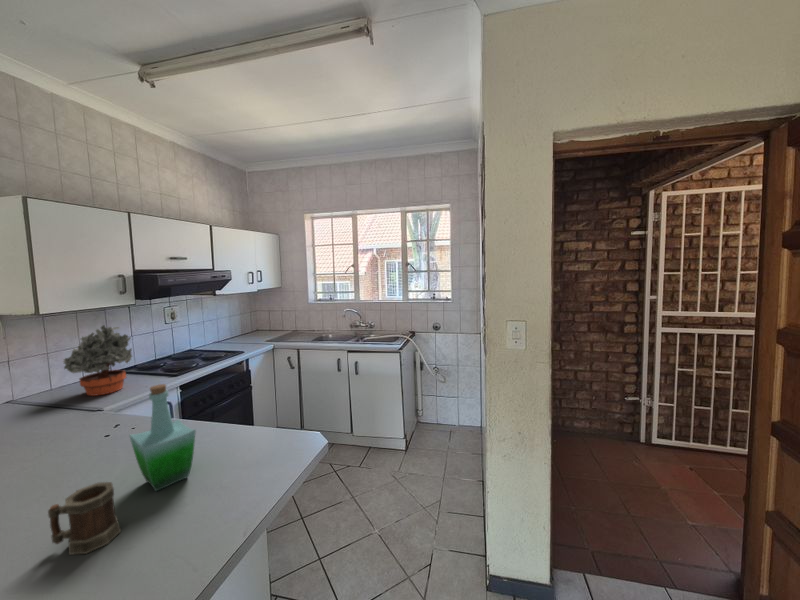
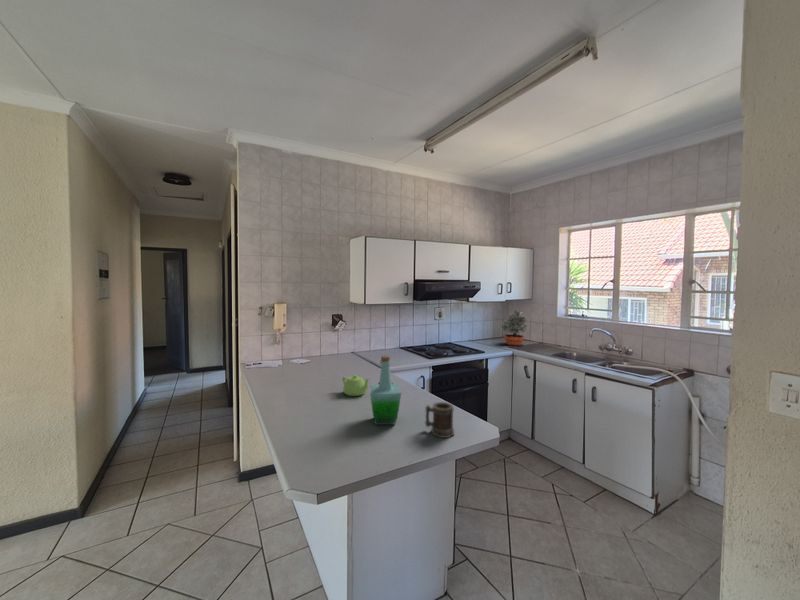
potted plant: present [63,325,132,396] -> present [502,311,527,345]
teapot: none [38,428,107,471] -> present [342,375,369,396]
mug: present [48,482,121,554] -> present [425,402,454,438]

